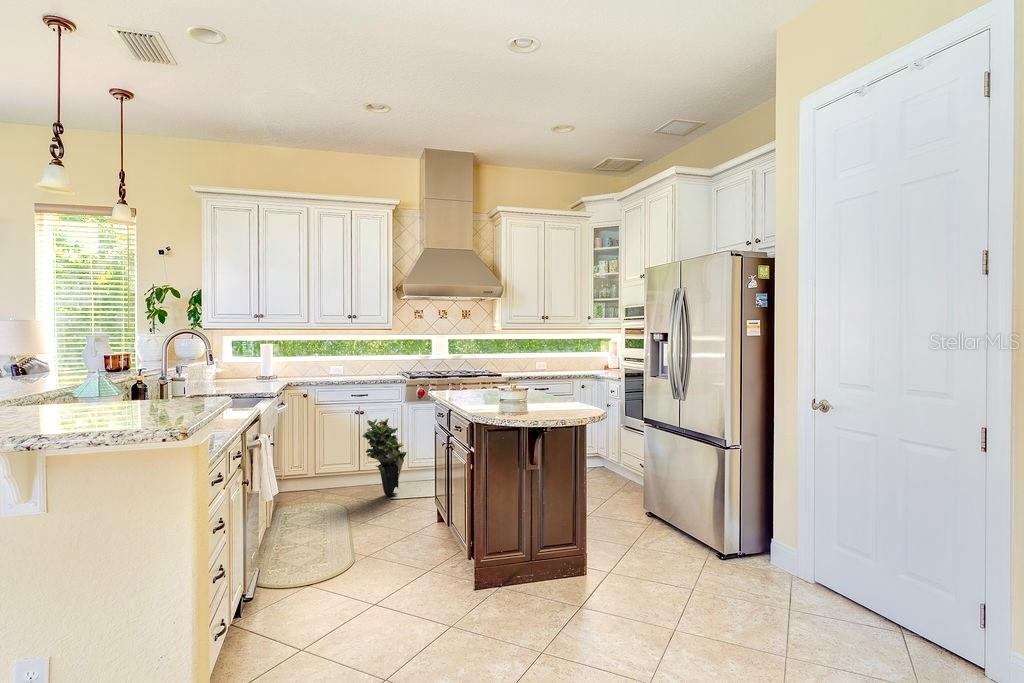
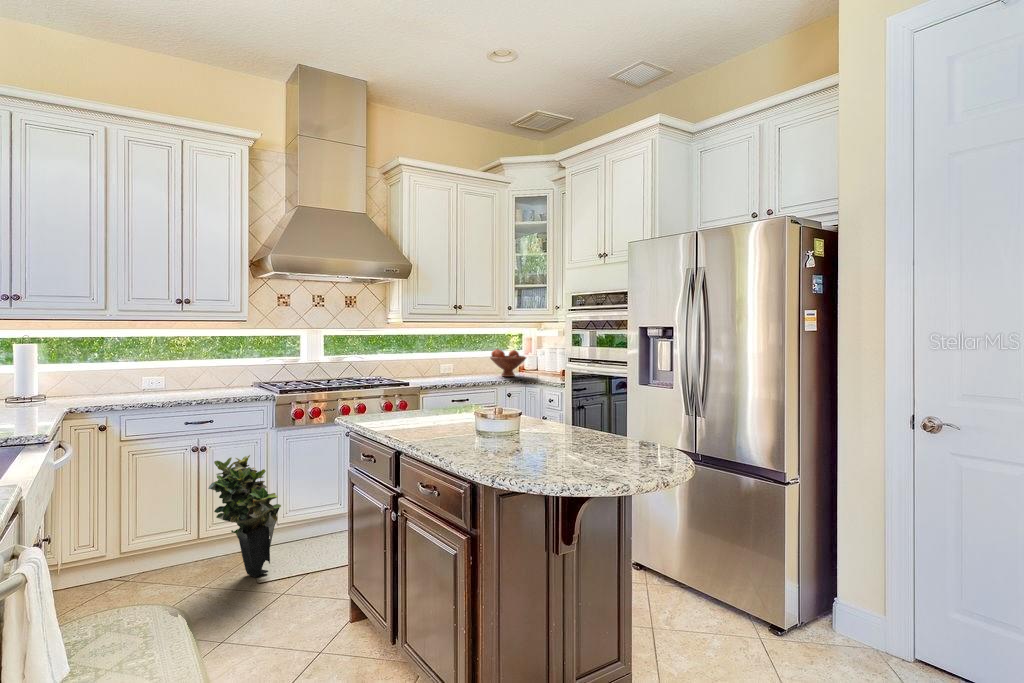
fruit bowl: none [574,350,603,372] -> present [490,349,526,377]

